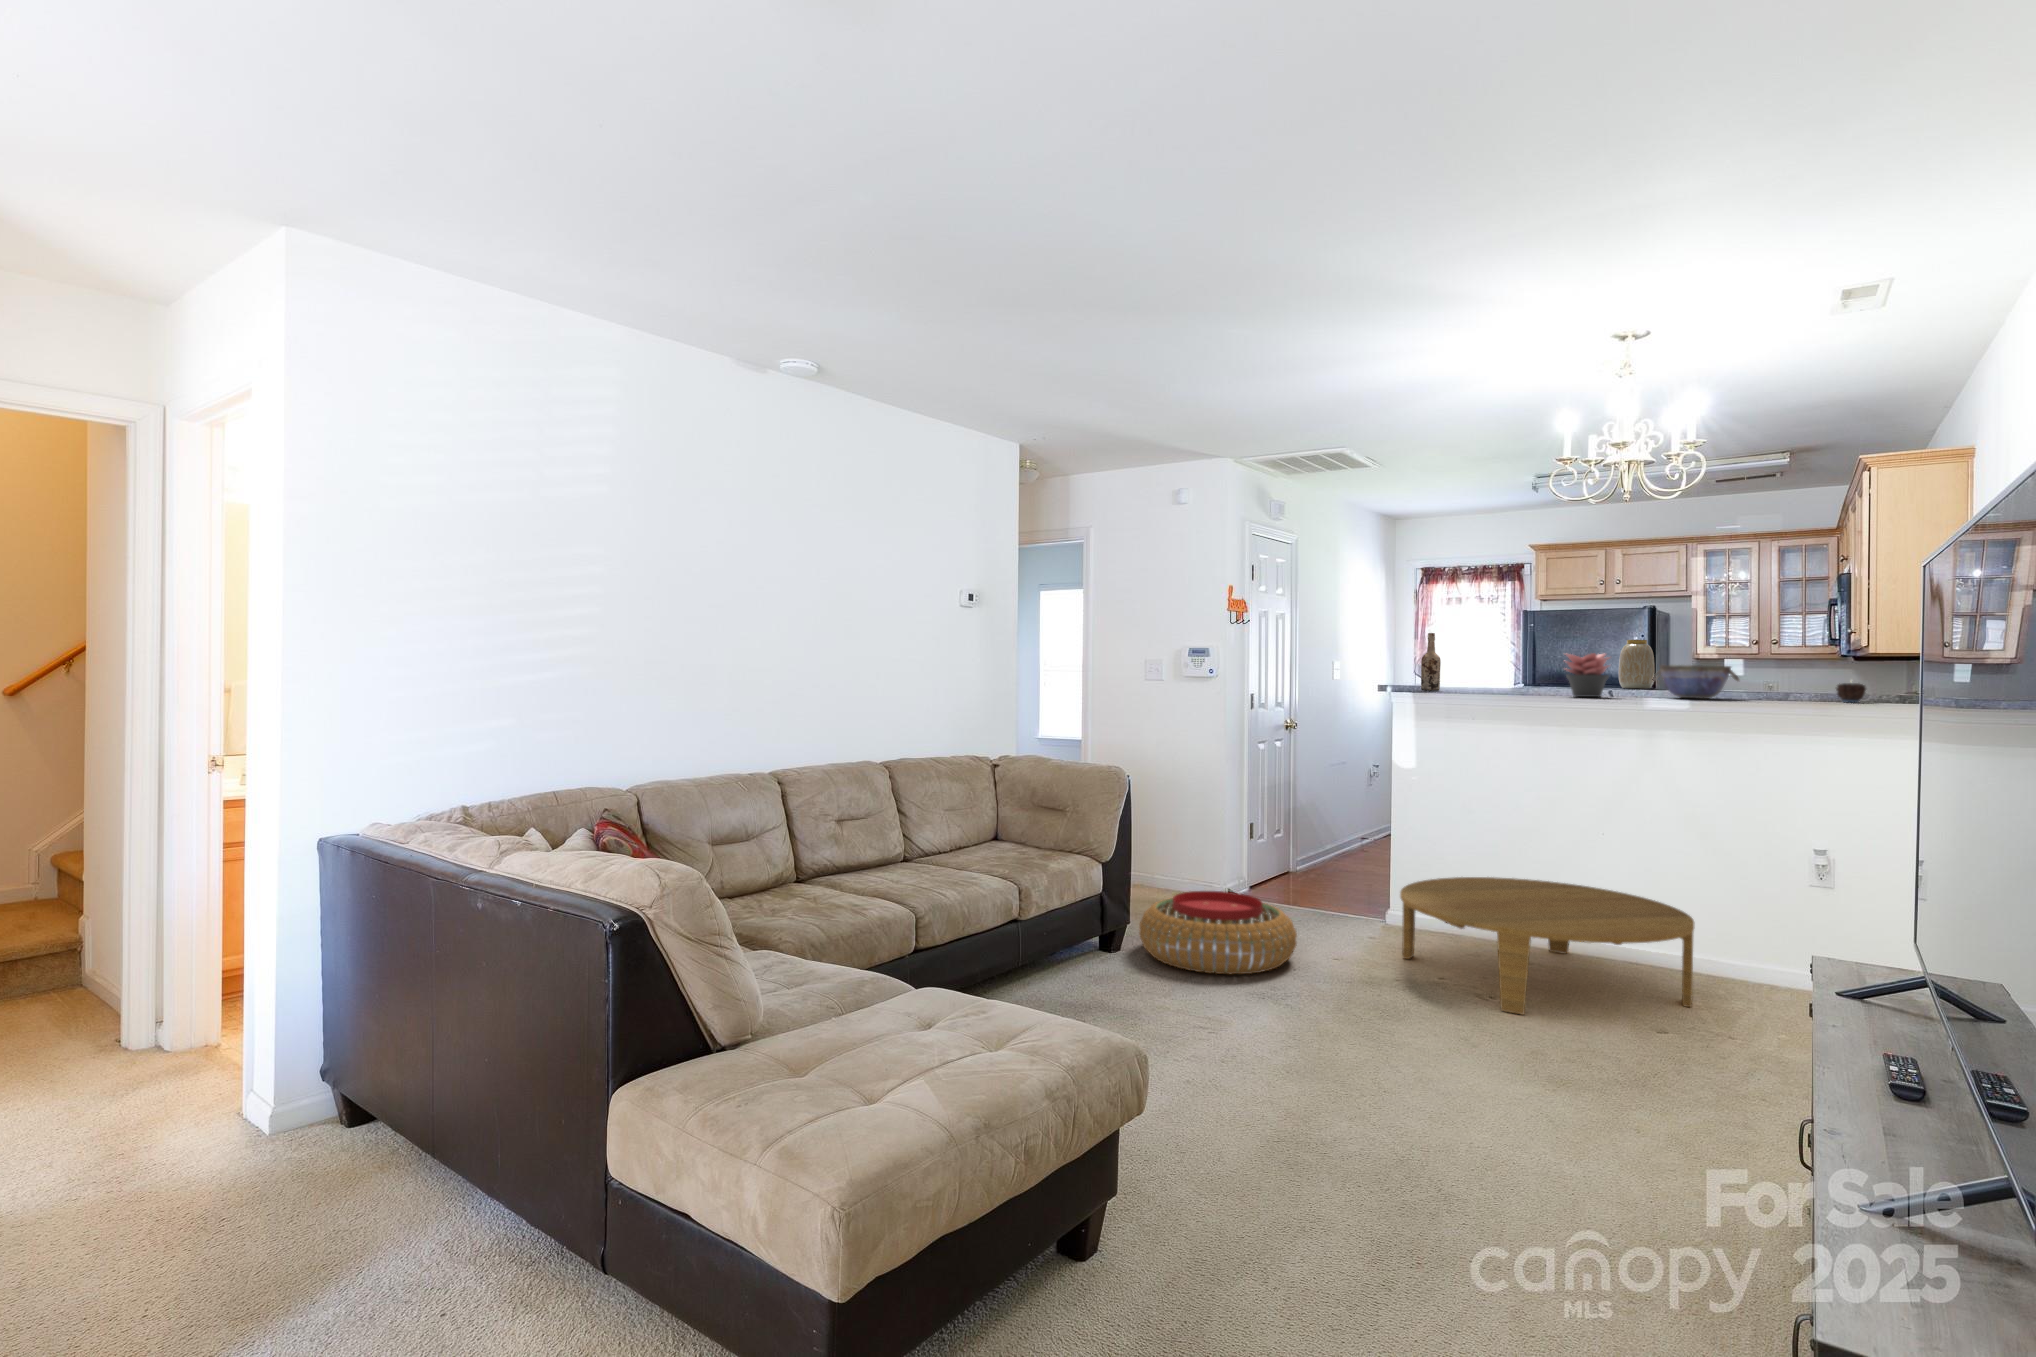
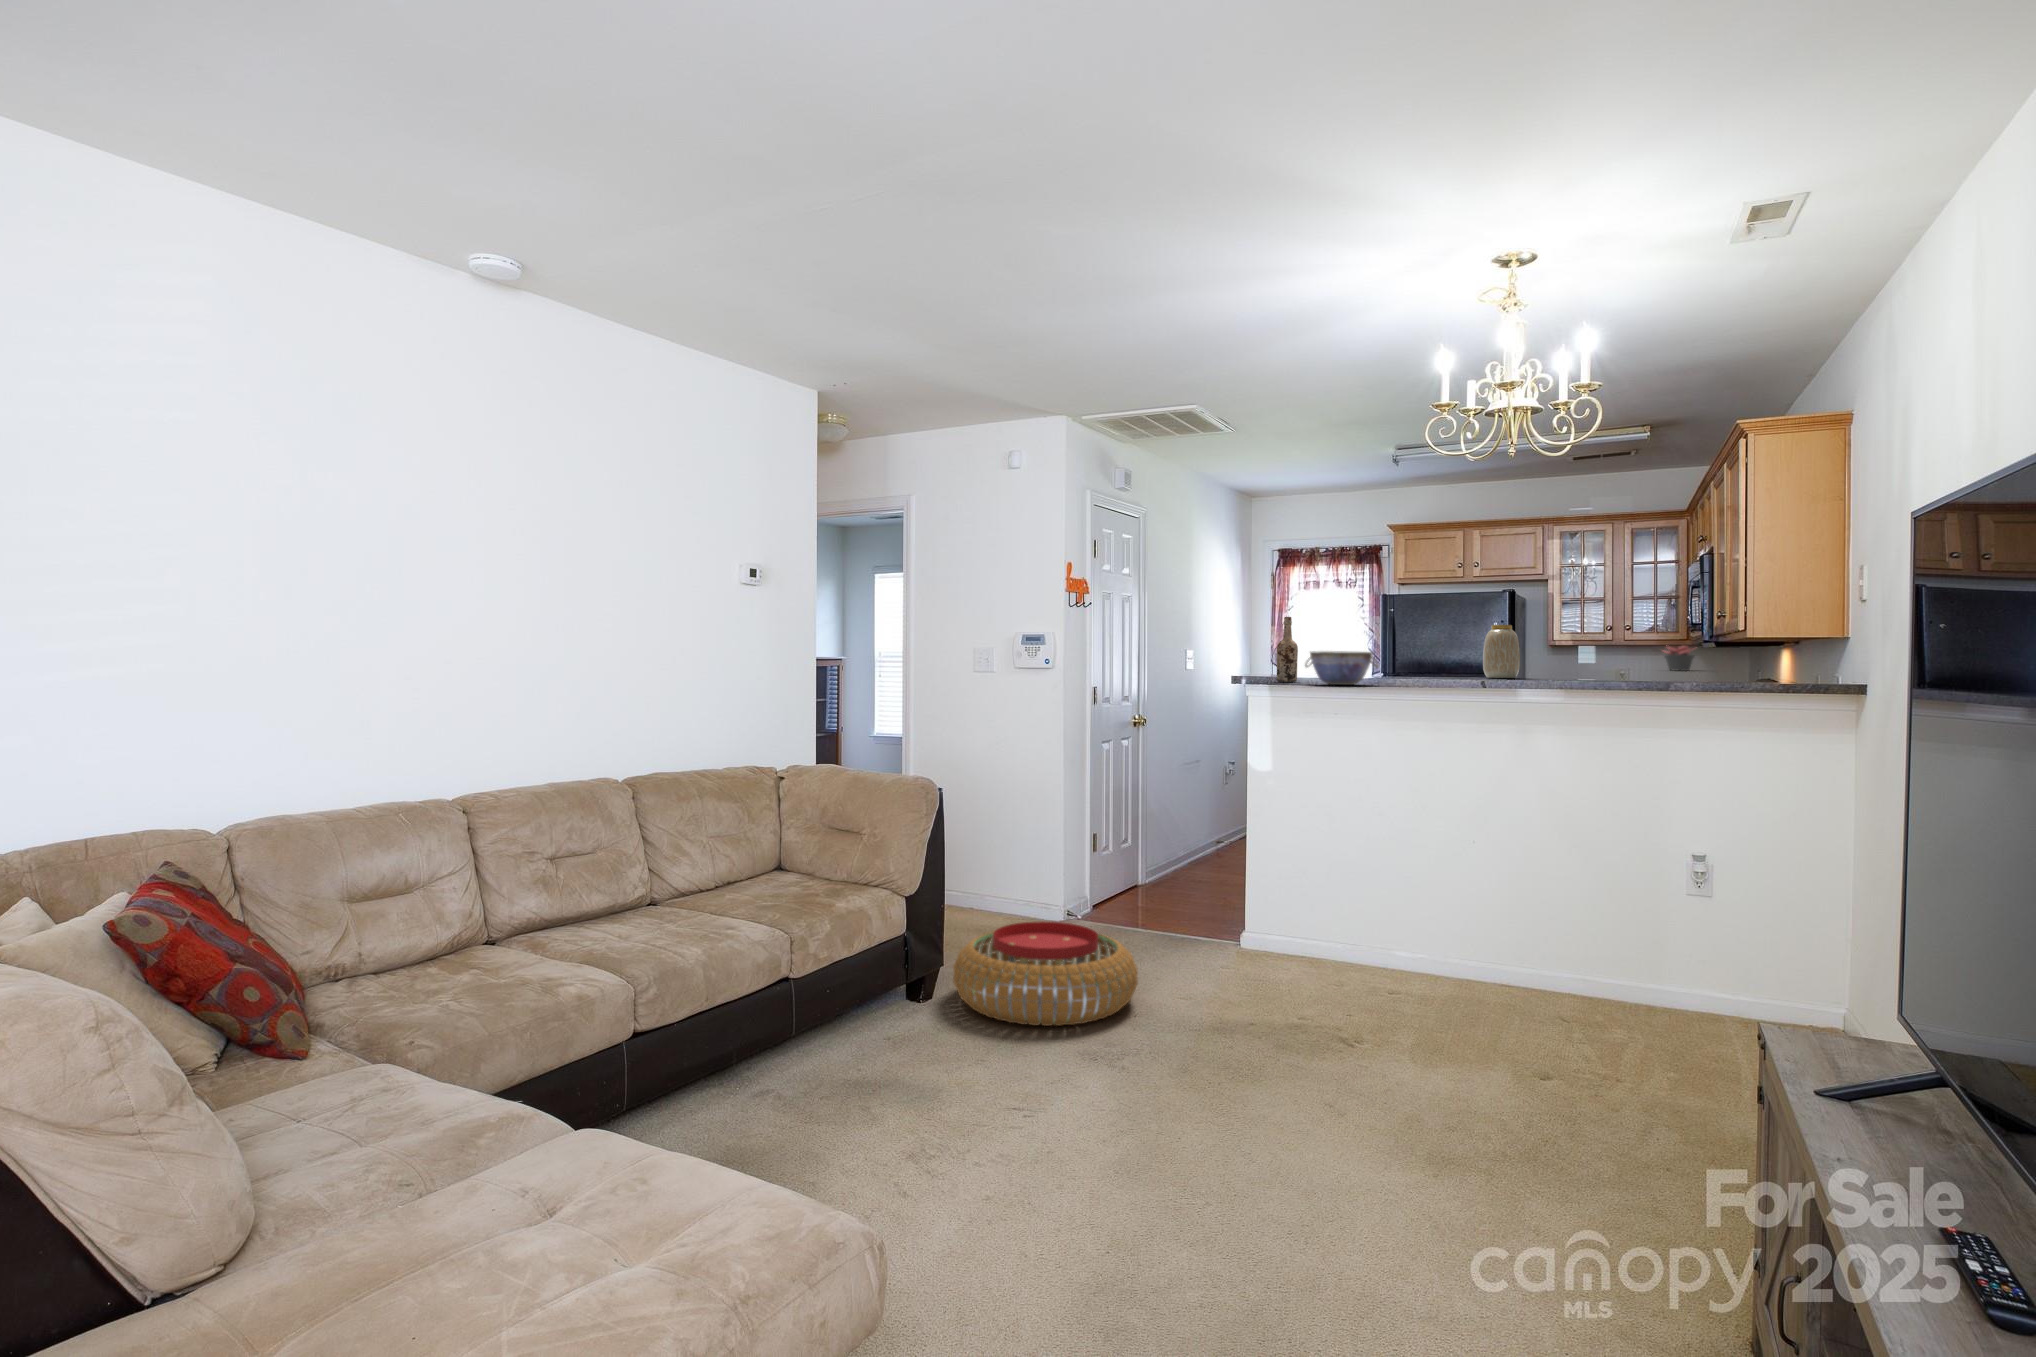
succulent plant: present [1566,653,1609,697] -> present [1664,646,1695,671]
bowl: present [1653,665,1739,699] -> present [1305,651,1379,685]
candle: present [1836,683,1866,702] -> none [1719,666,1752,692]
coffee table: present [1400,877,1694,1015] -> none [1255,894,1577,1063]

